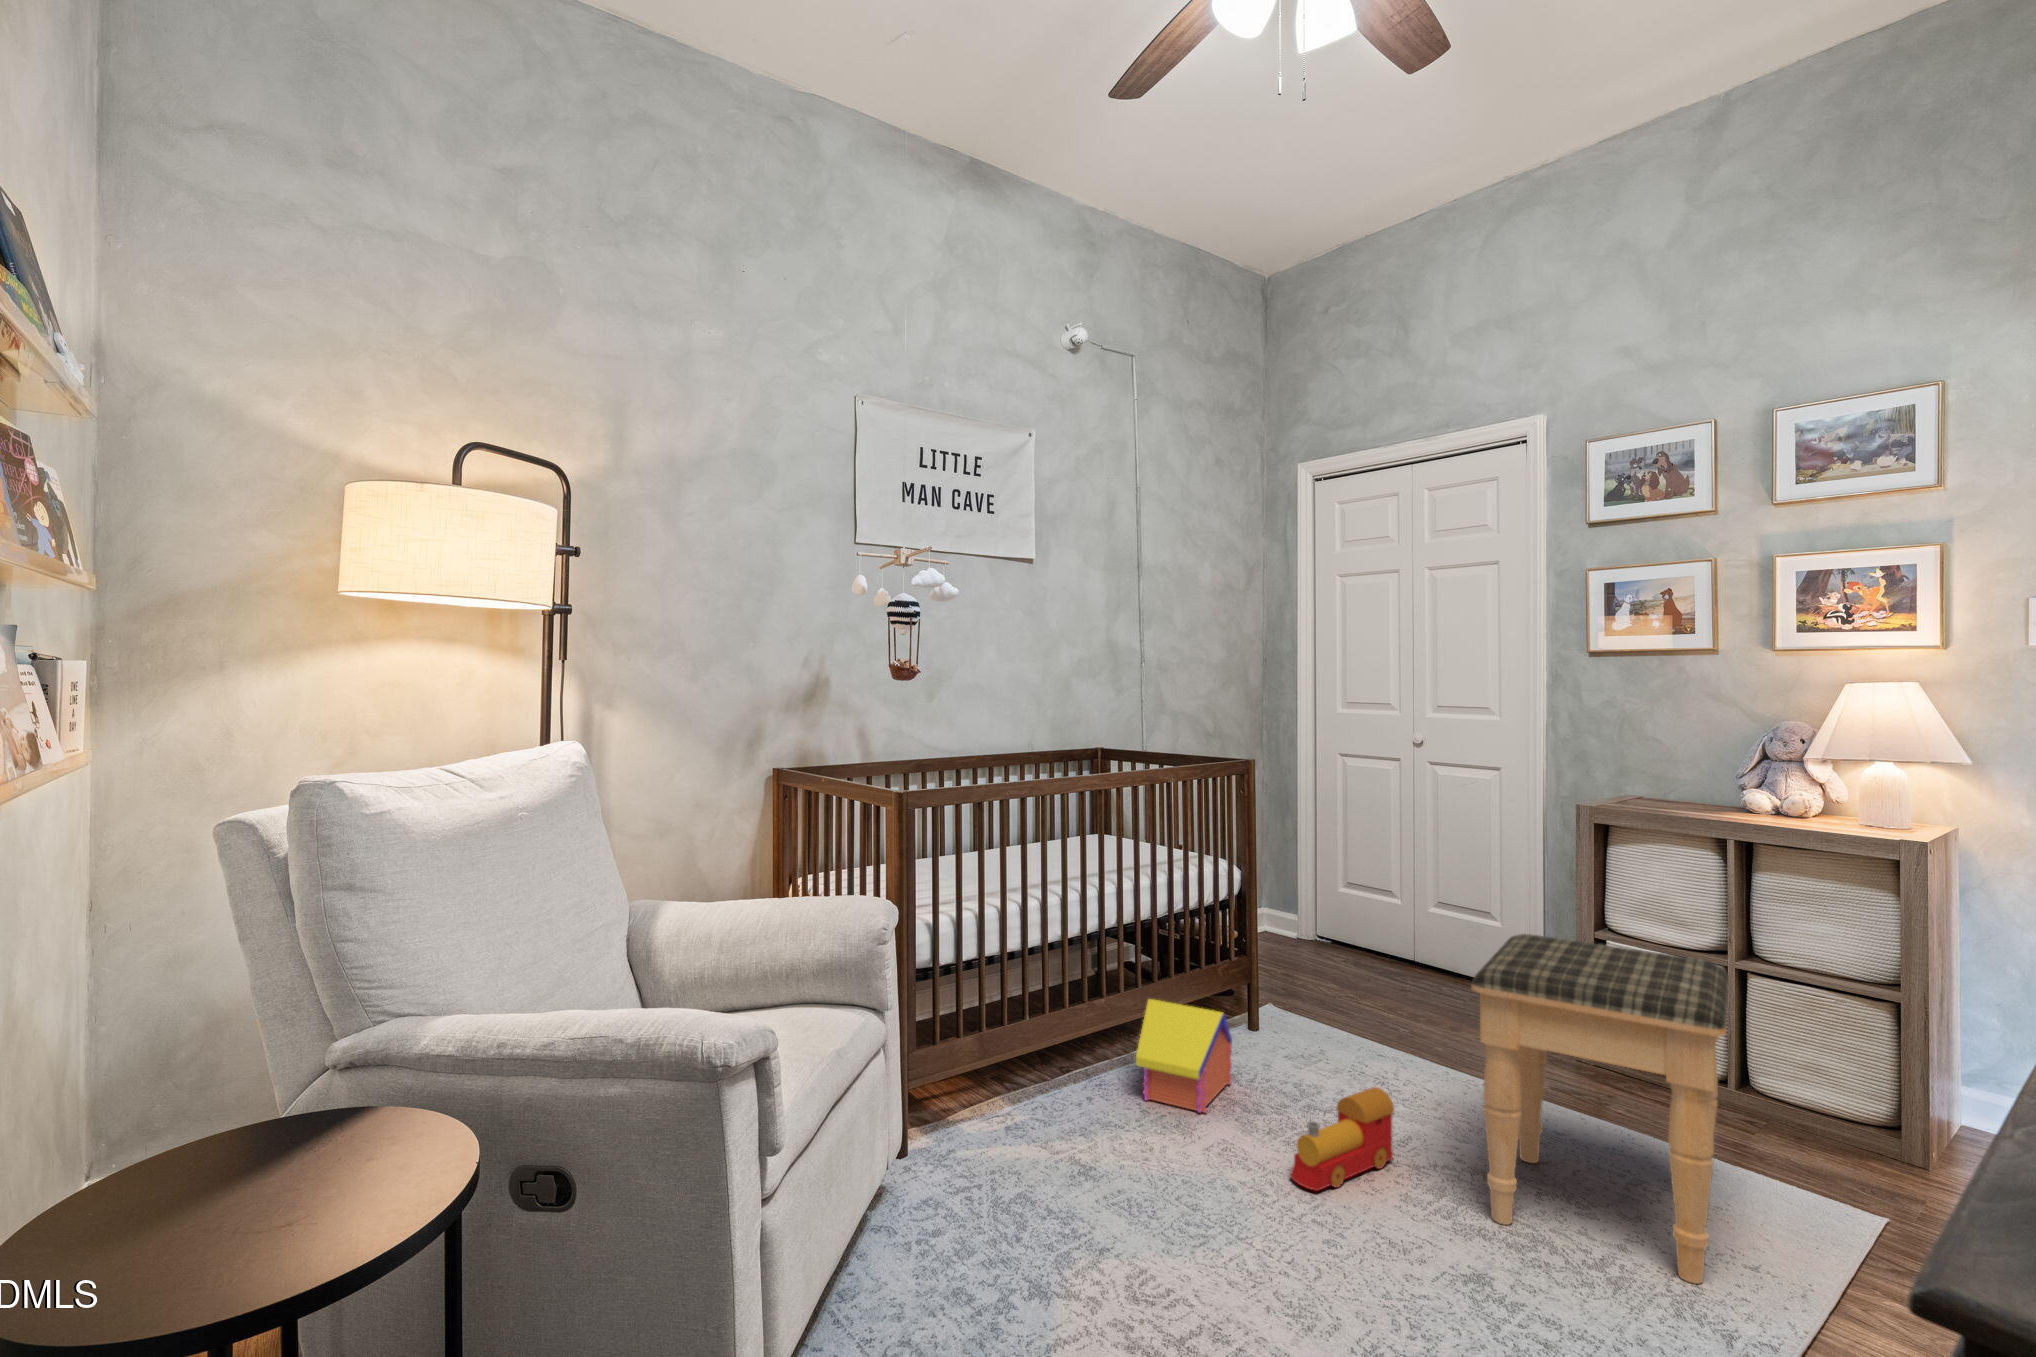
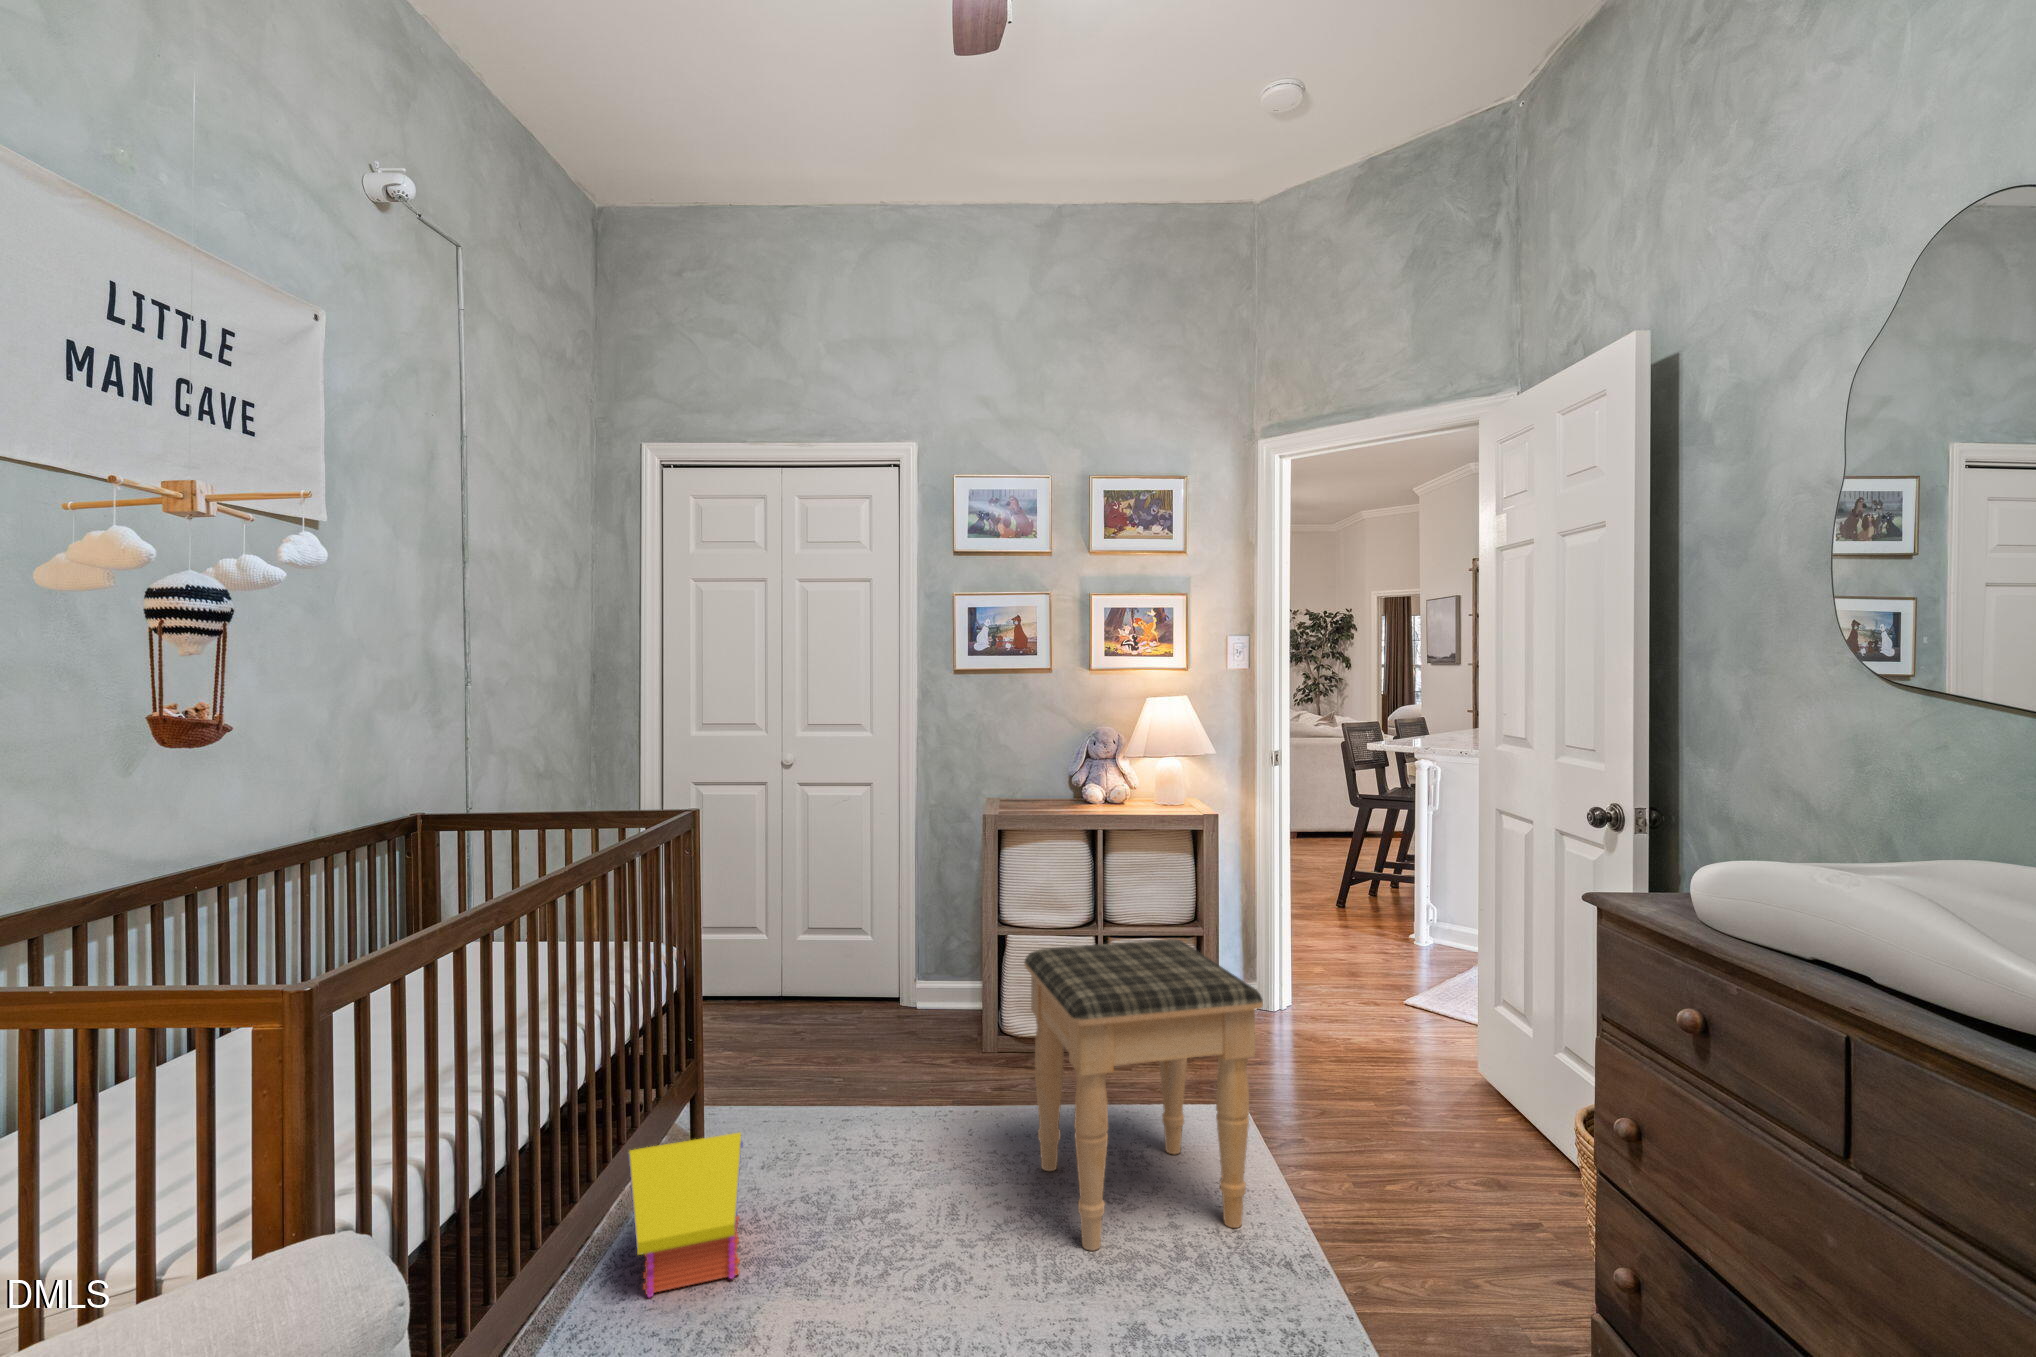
toy train: present [1290,1087,1394,1191] -> none [900,1156,964,1315]

